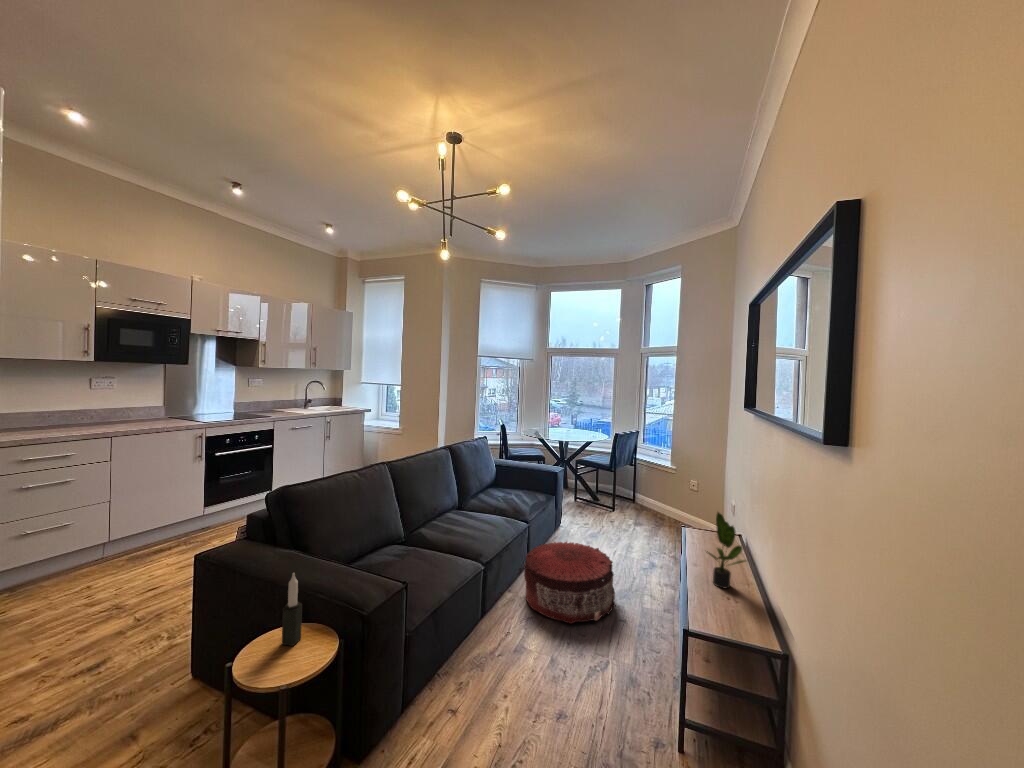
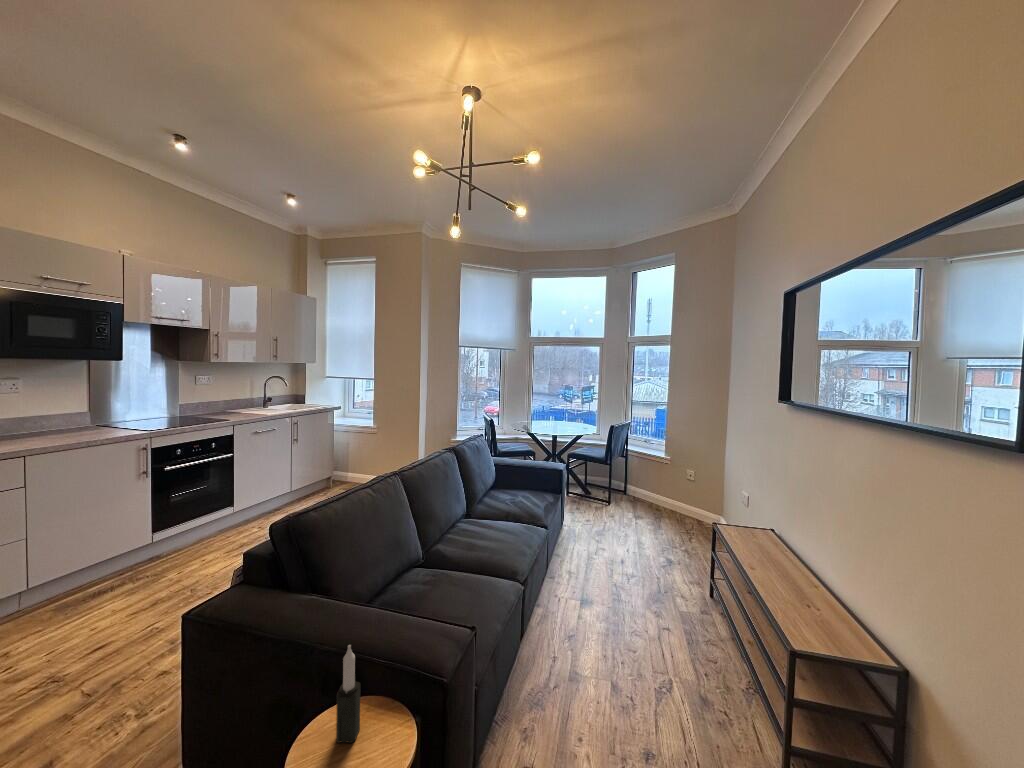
potted plant: present [707,512,745,588] -> none [769,511,821,593]
pouf: present [524,541,616,624] -> none [554,544,655,639]

